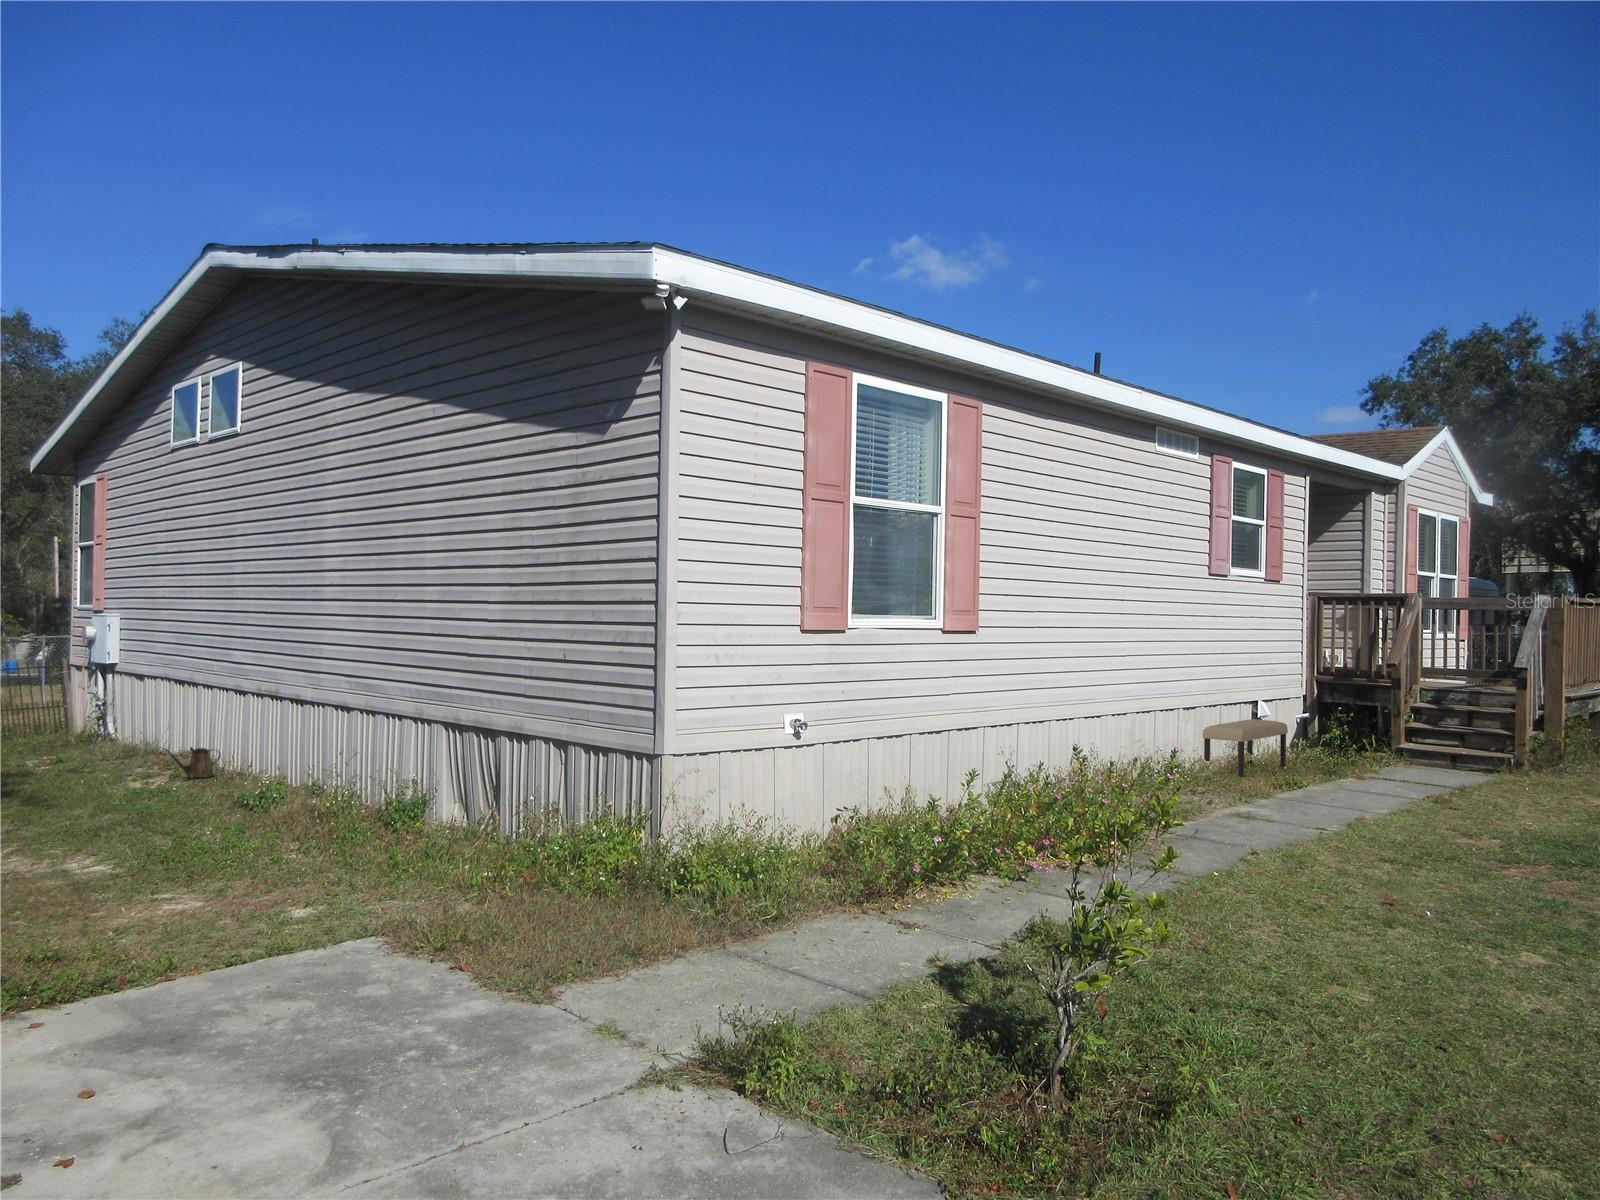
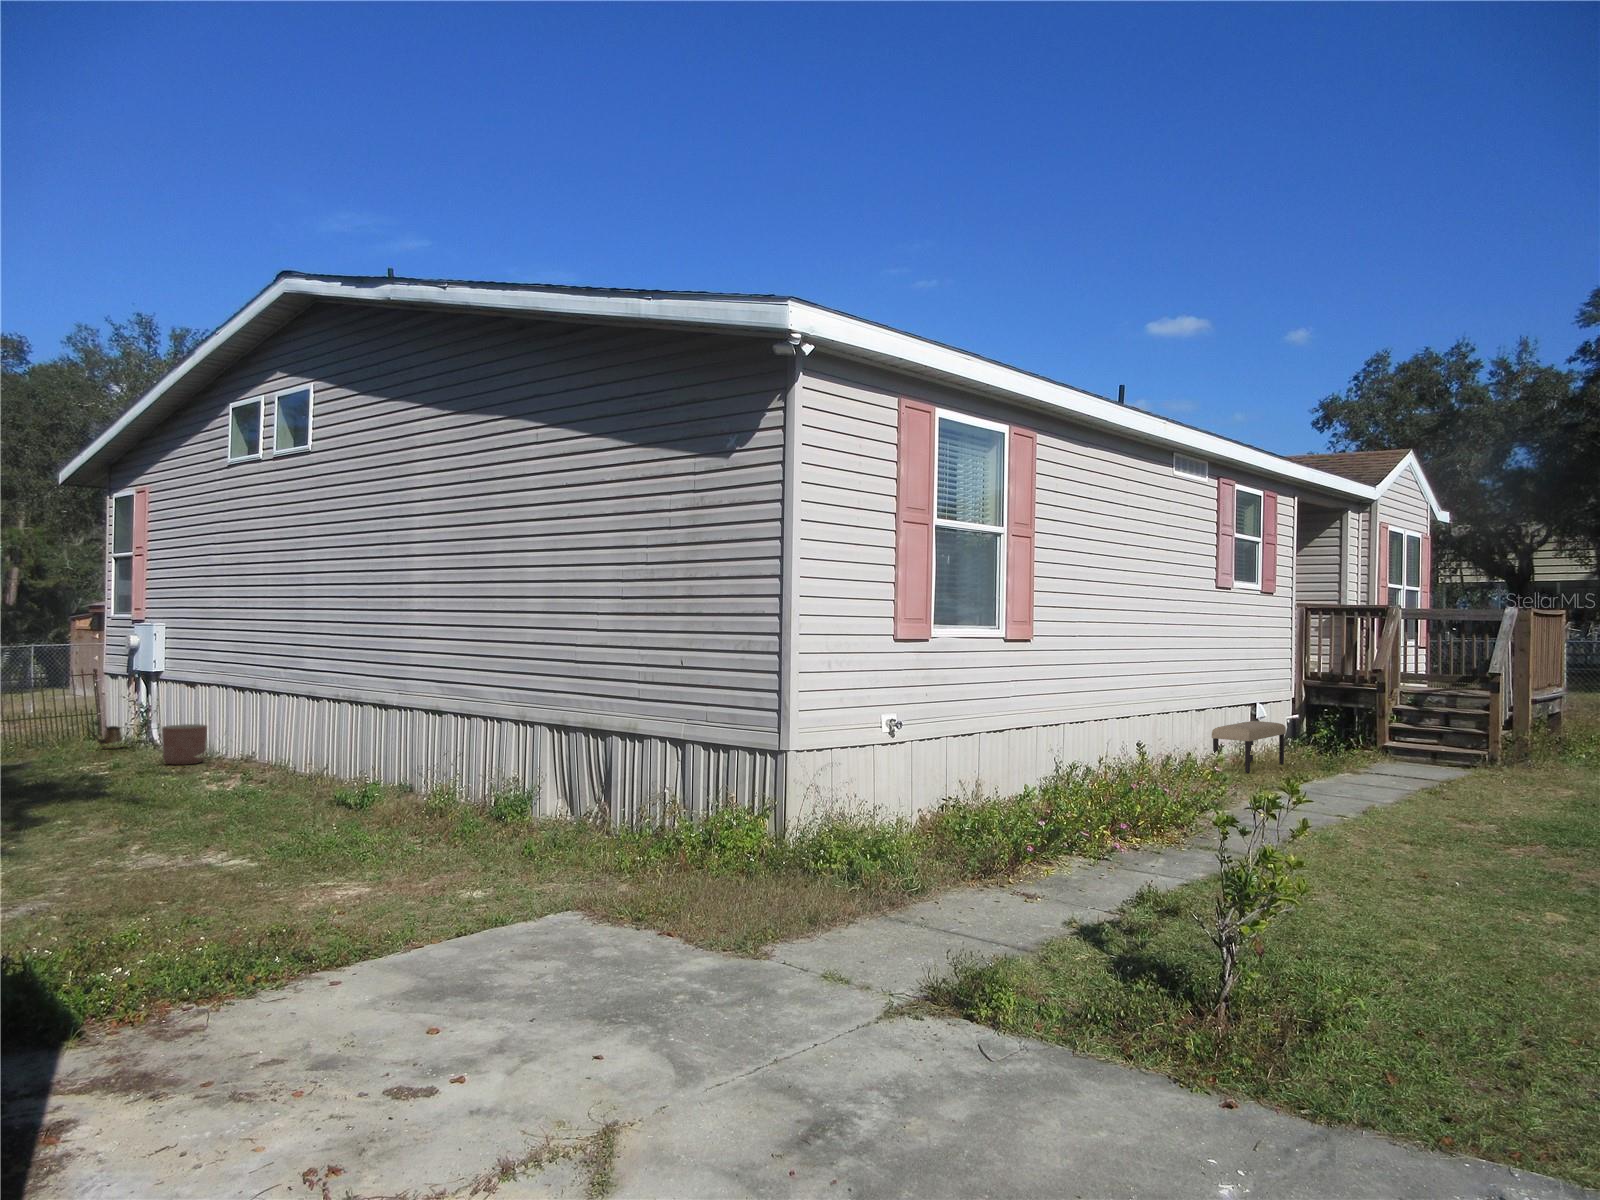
planter: none [105,718,153,759] -> present [162,724,207,765]
watering can: present [163,748,221,778] -> present [87,726,123,749]

